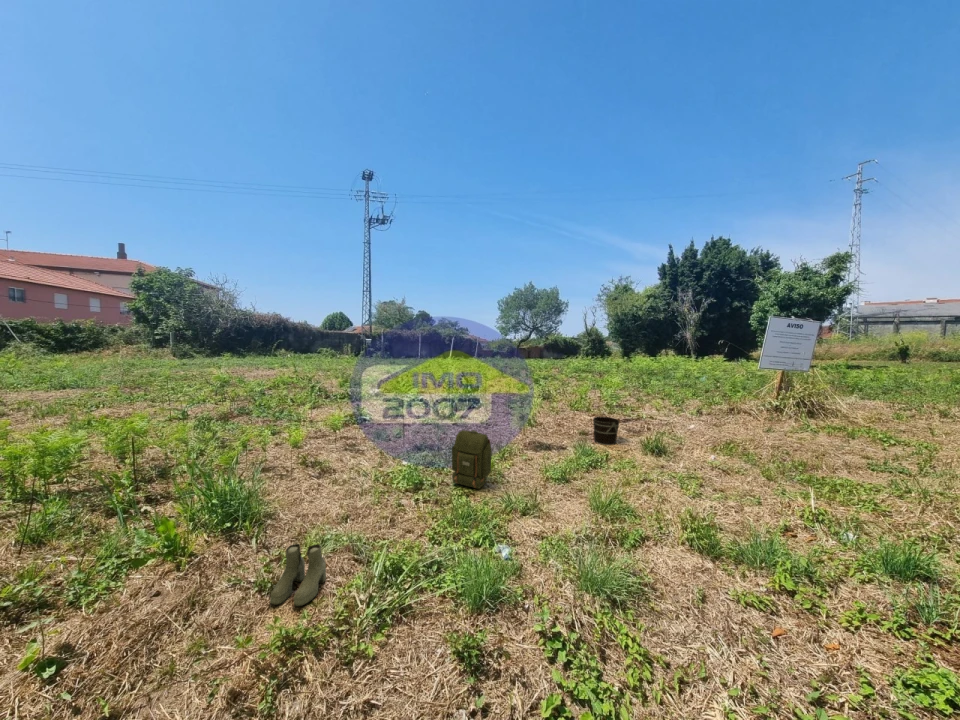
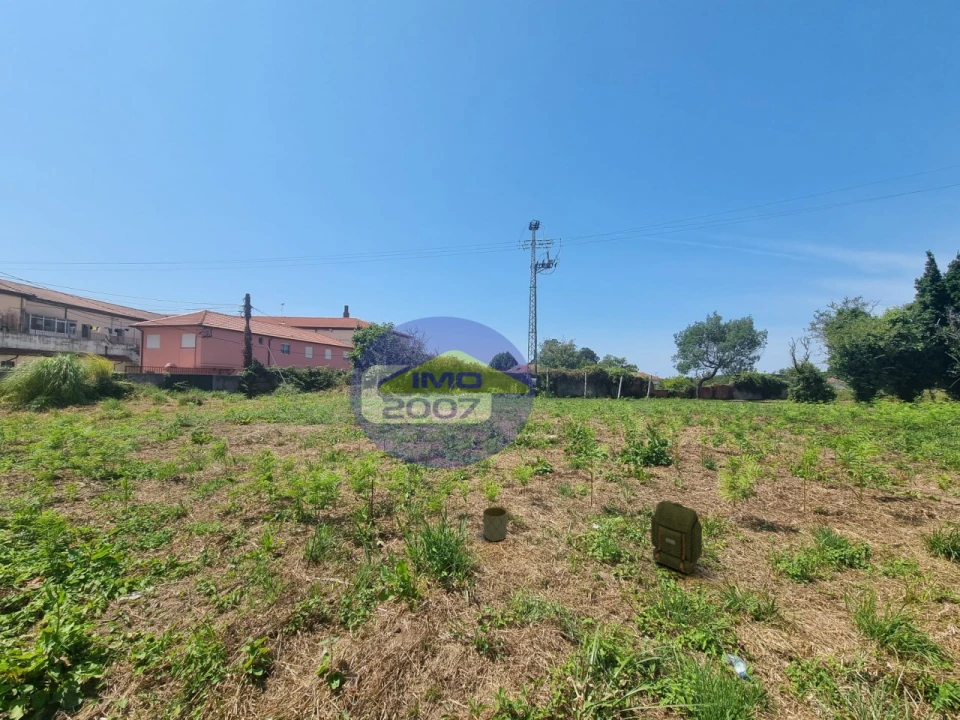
bucket: present [593,416,619,445] -> none [838,493,885,538]
planter: none [285,456,314,491] -> present [483,507,507,542]
boots: present [270,544,326,606] -> none [493,609,540,678]

